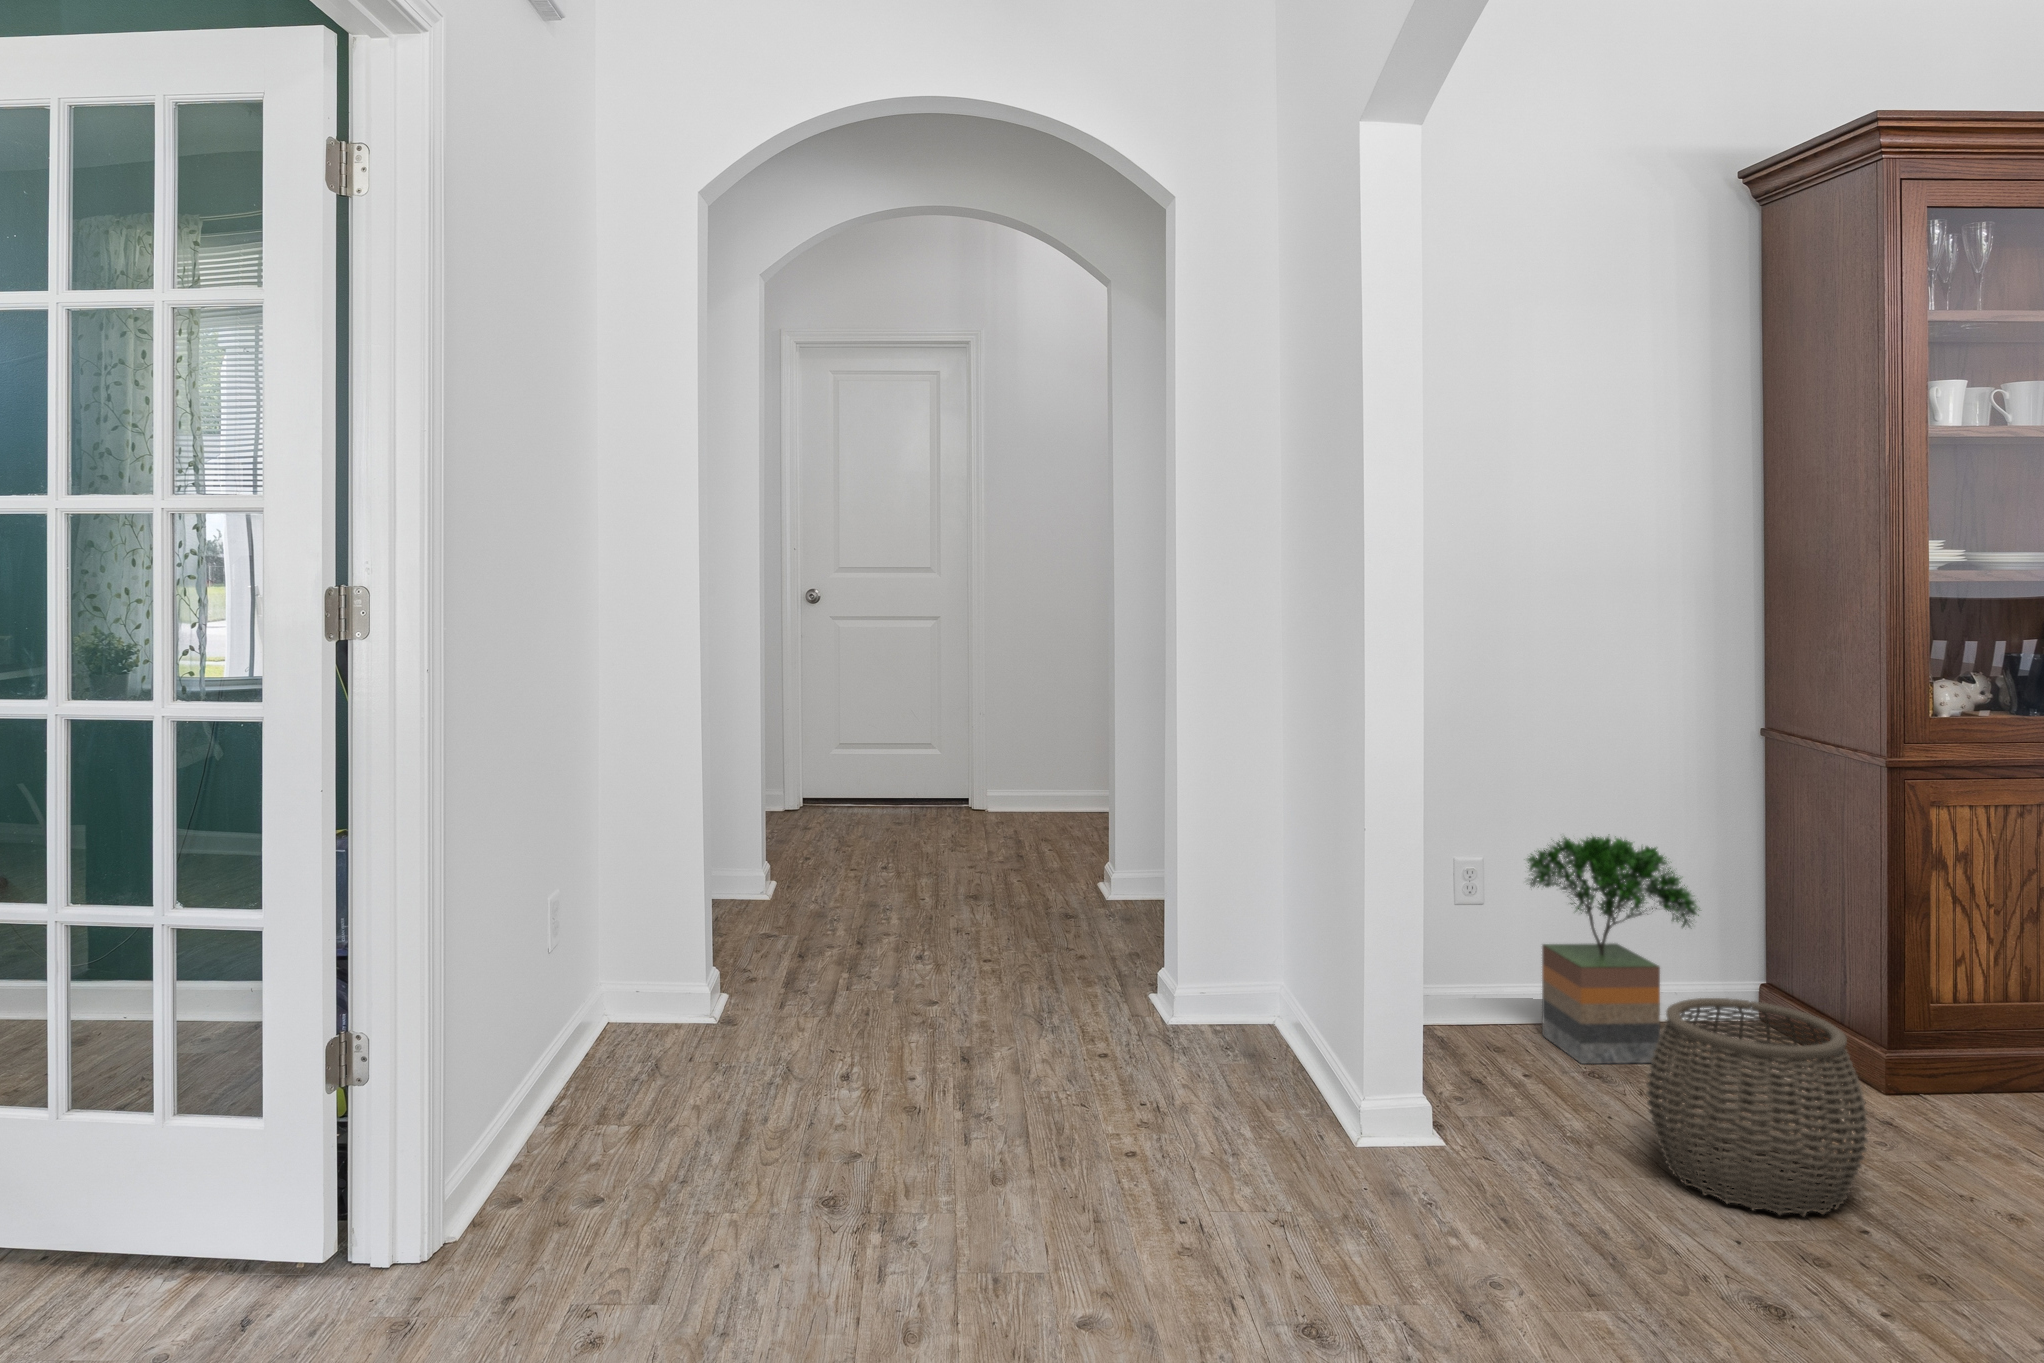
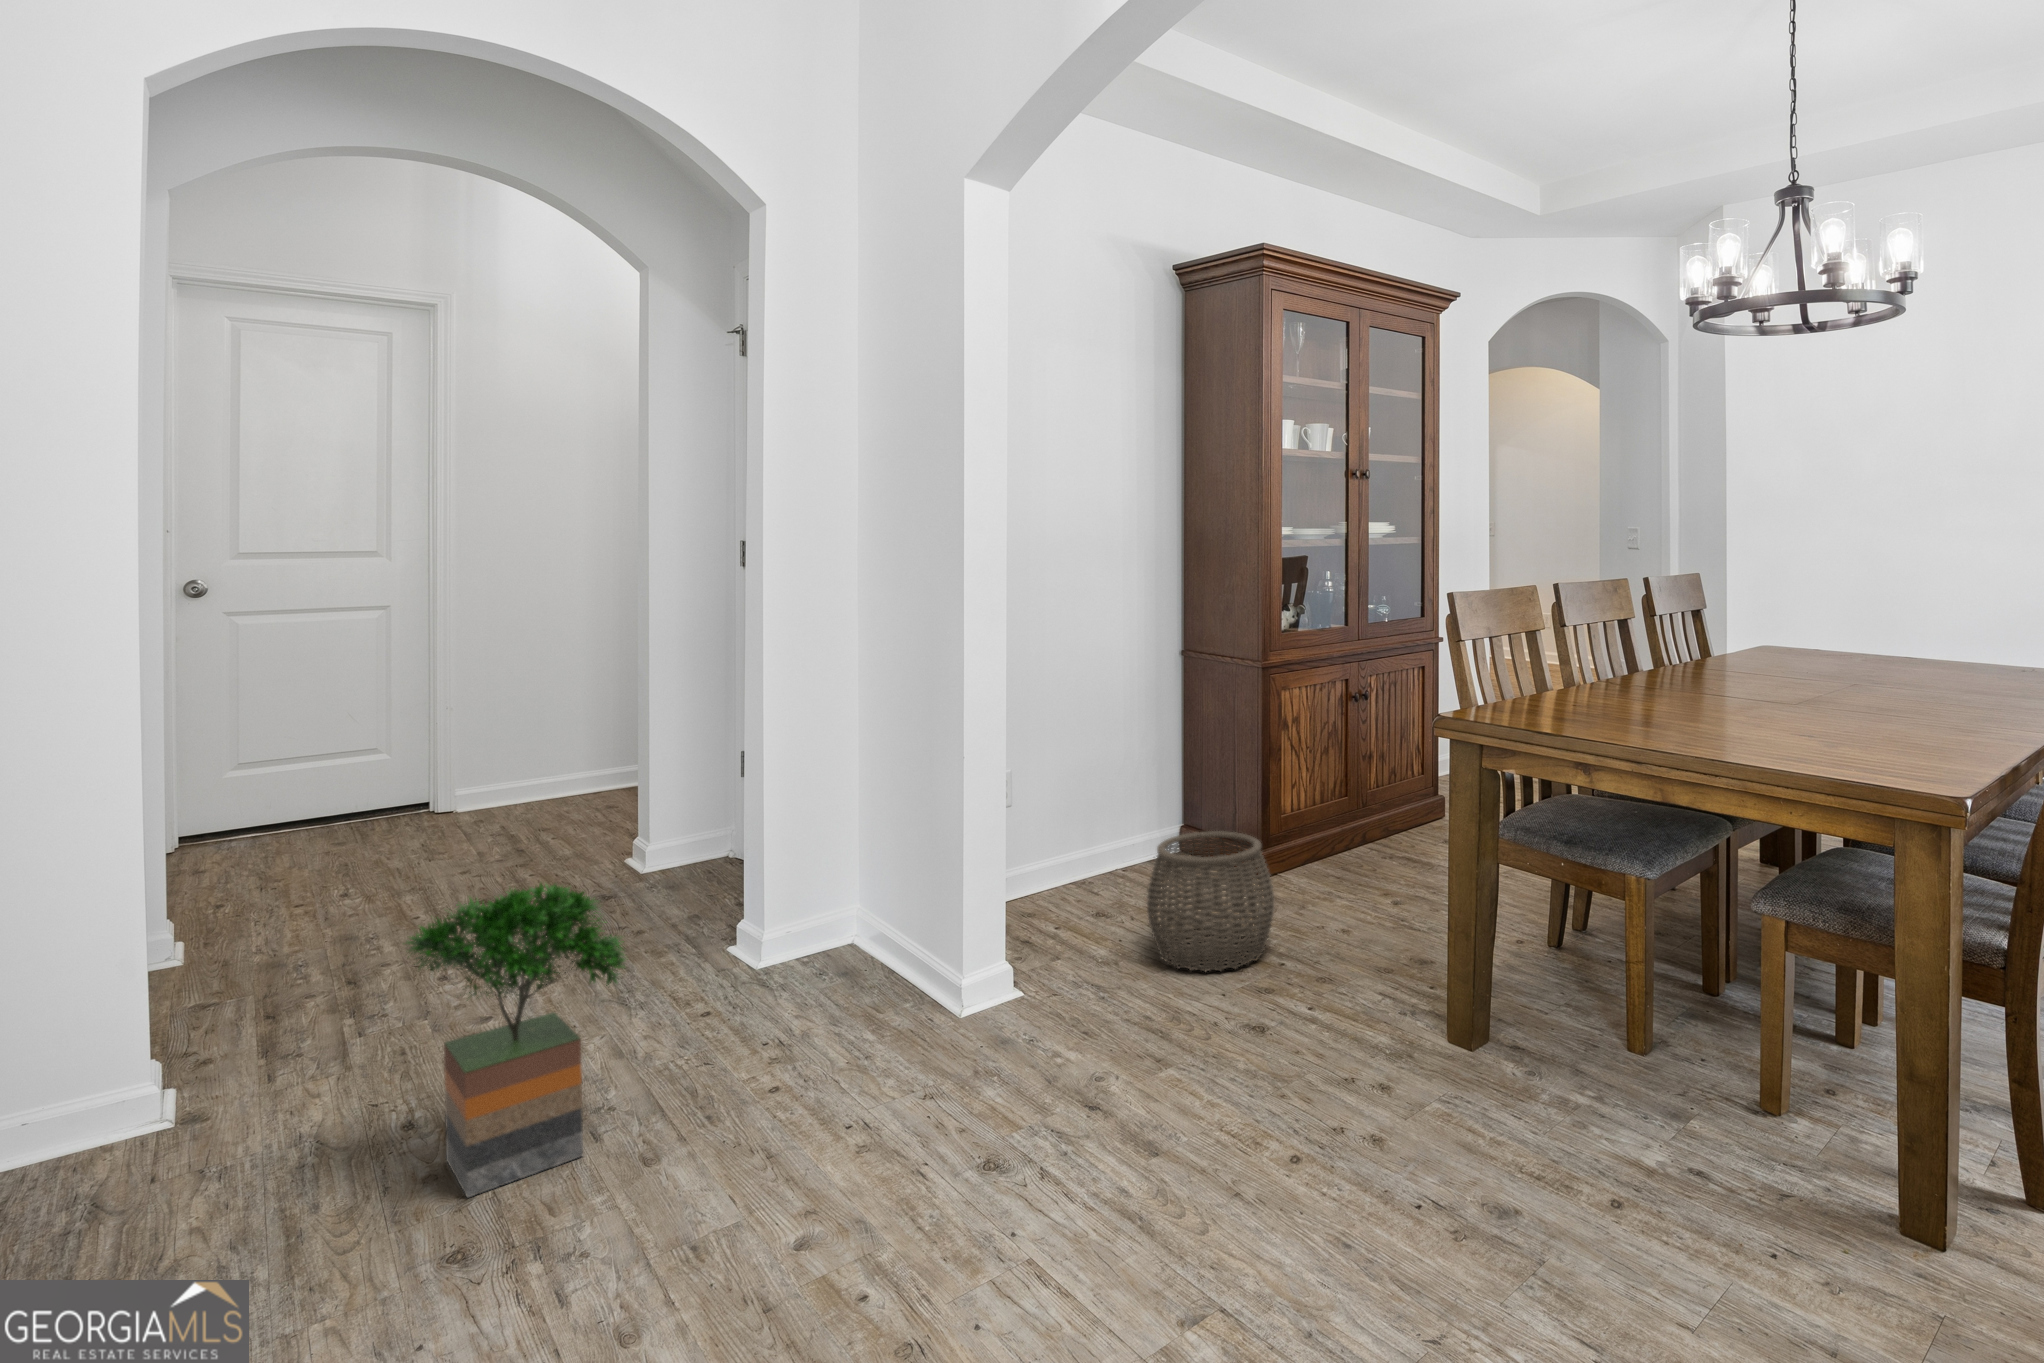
potted tree: present [1527,836,1700,1064] -> present [407,884,625,1197]

